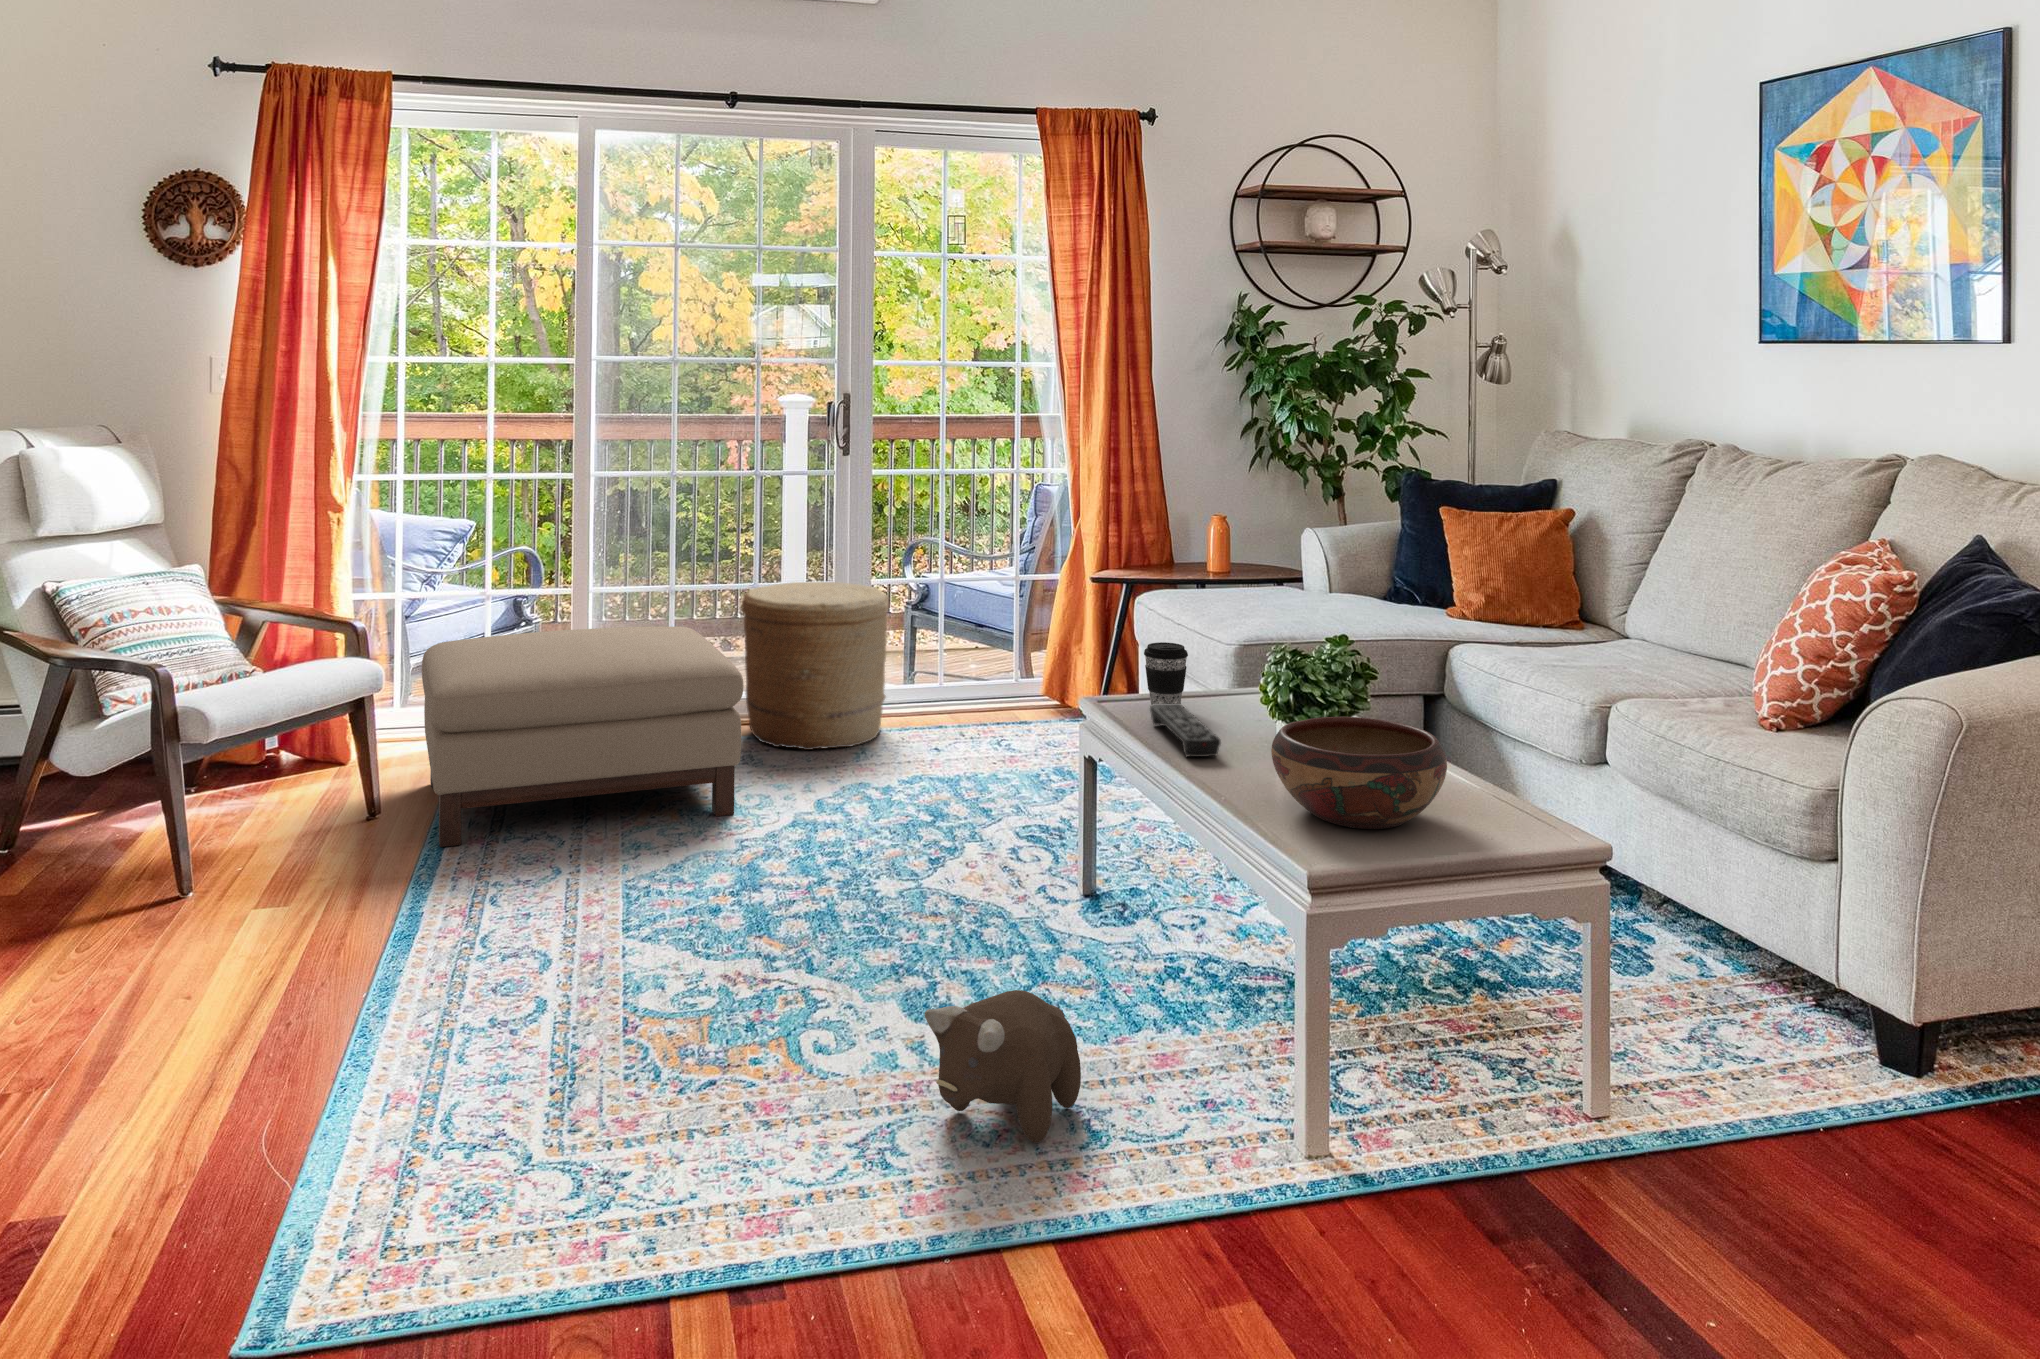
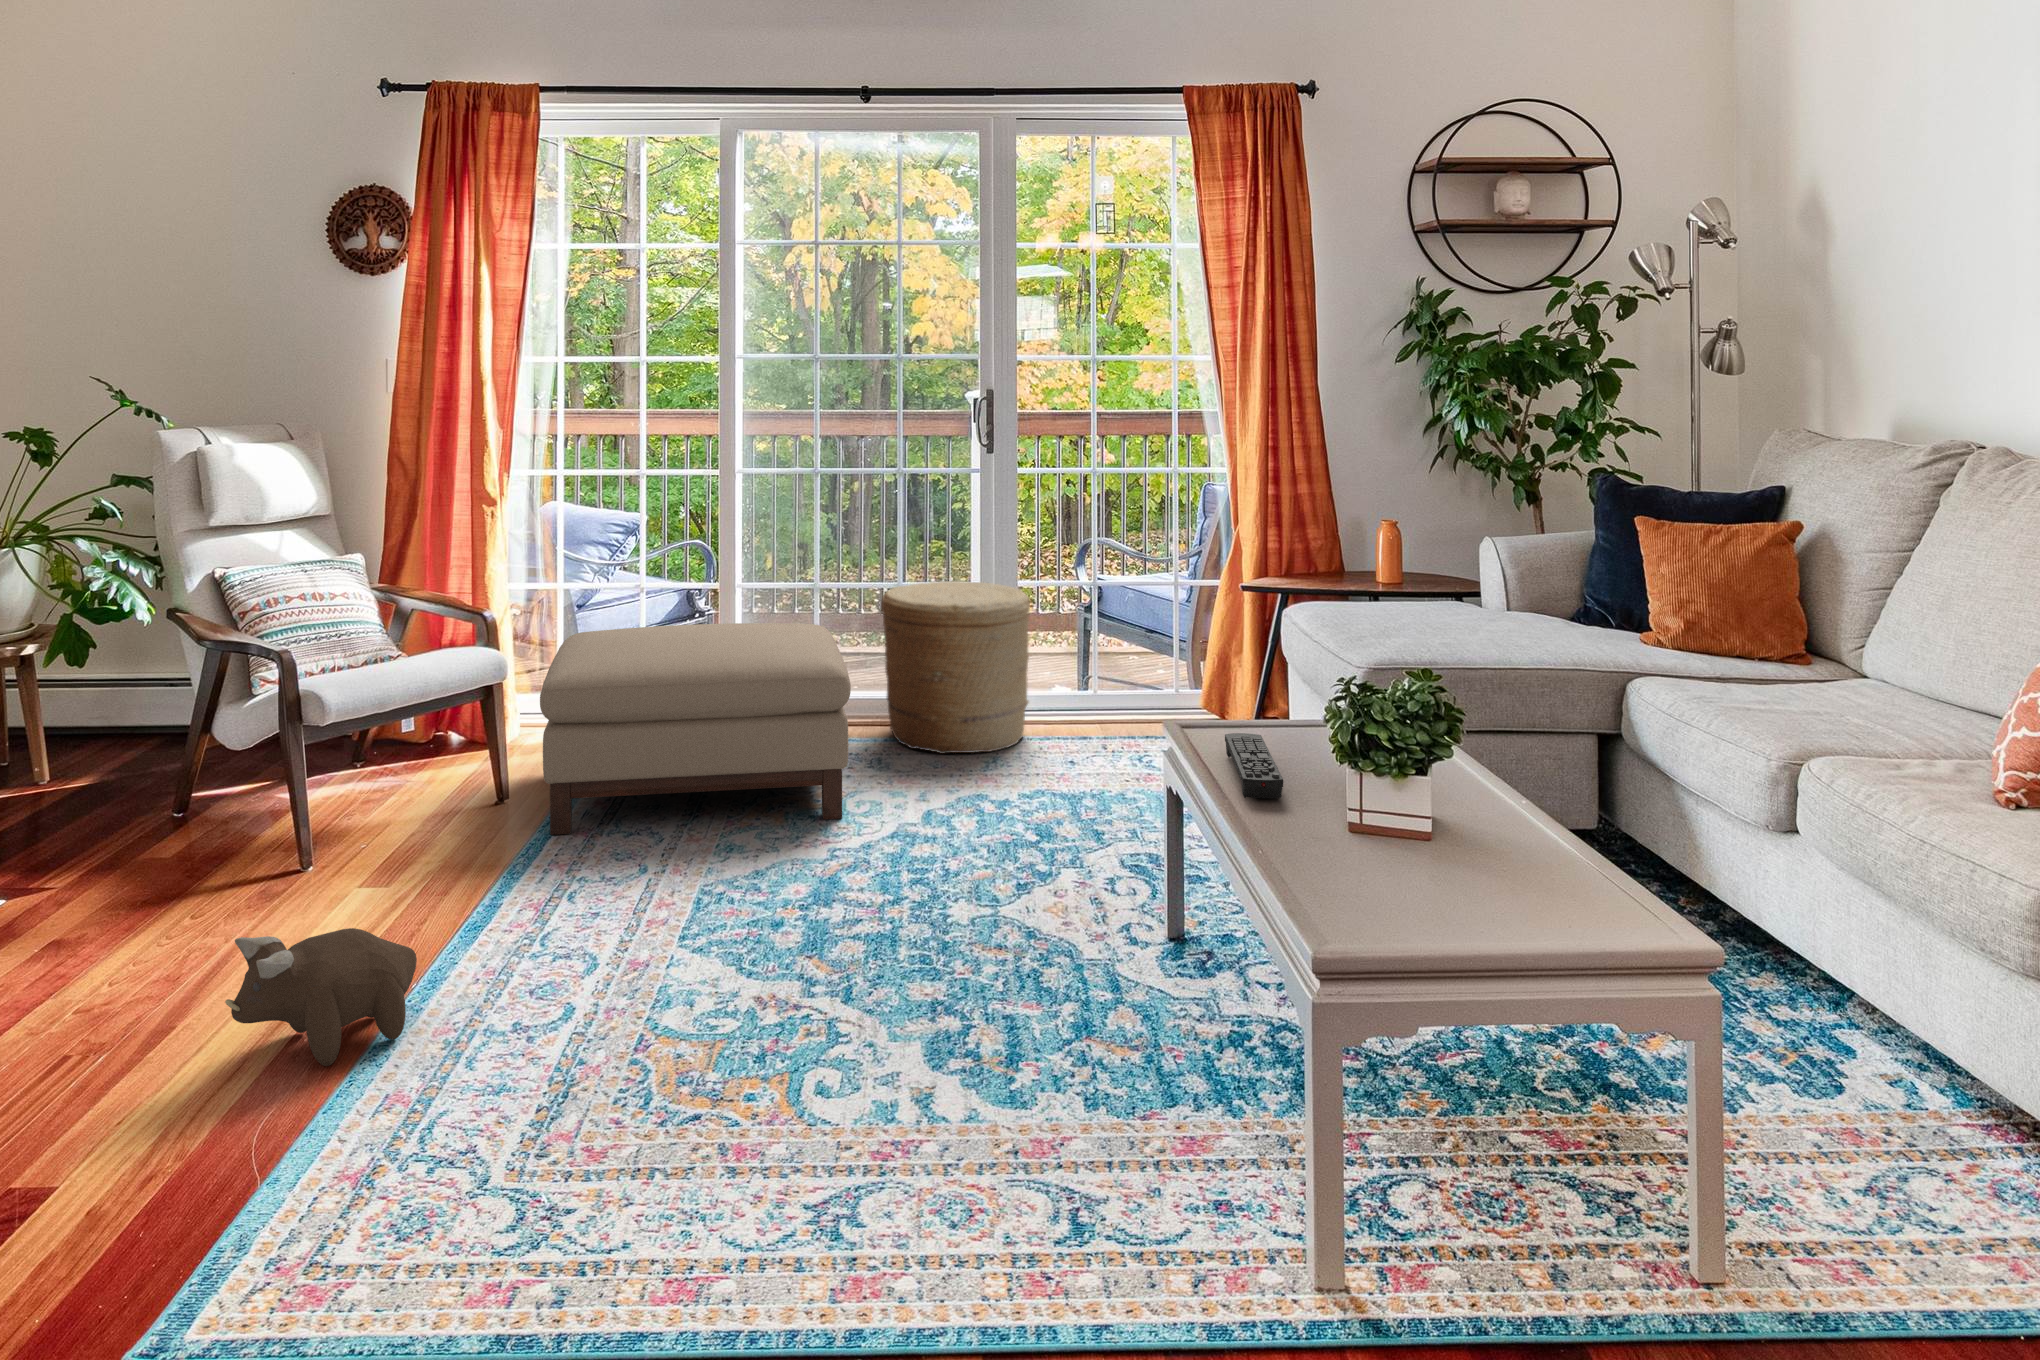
coffee cup: present [1144,642,1188,705] -> none [1228,664,1278,741]
decorative bowl: present [1271,717,1447,829] -> none [1310,764,1519,903]
plush toy: present [925,990,1081,1143] -> present [225,928,417,1066]

